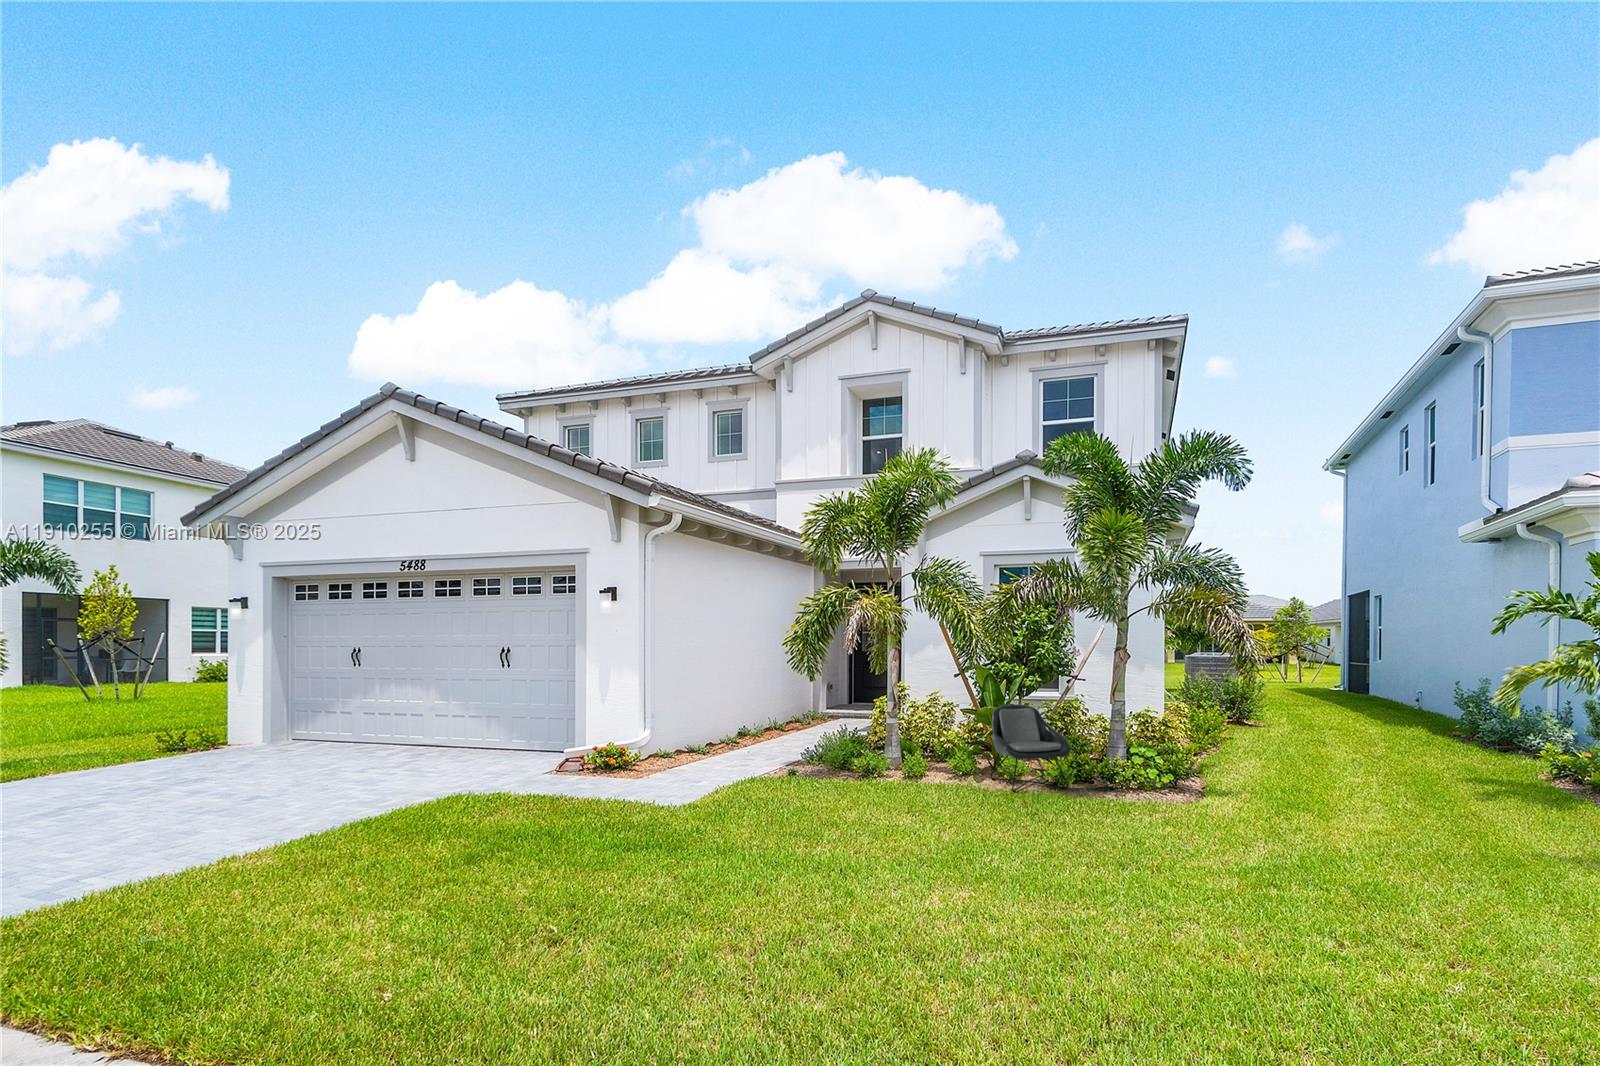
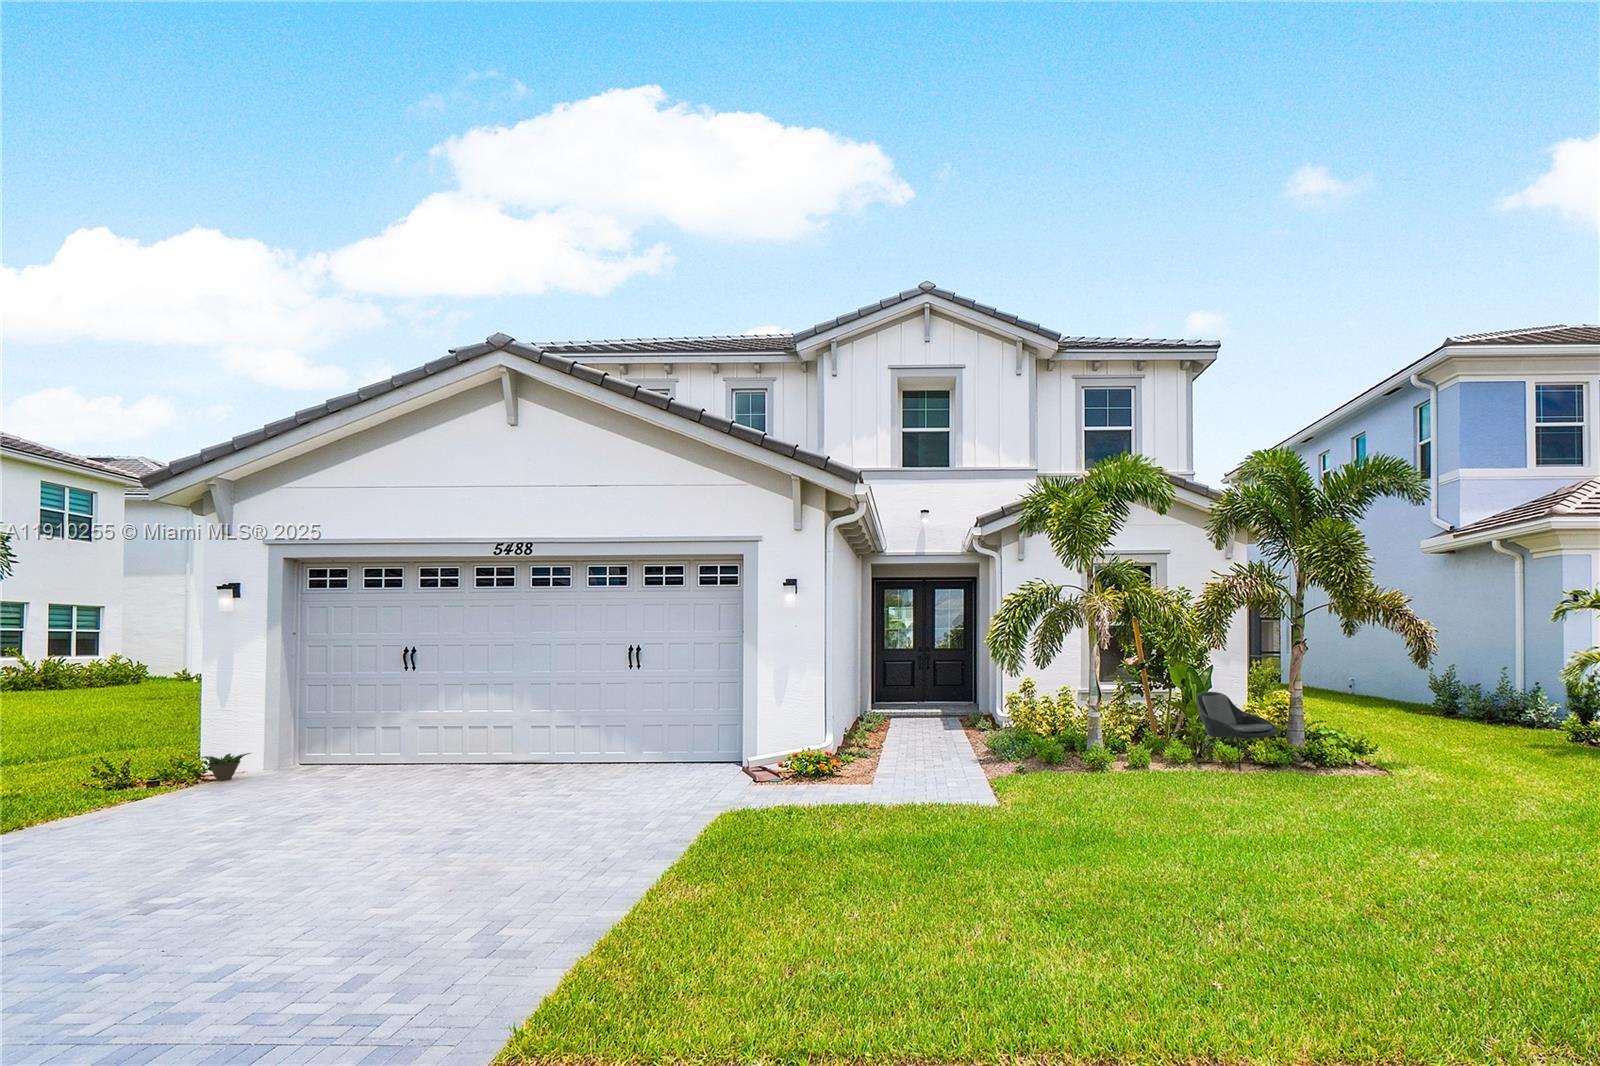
decorative plant: none [208,723,248,744] -> present [203,753,250,781]

